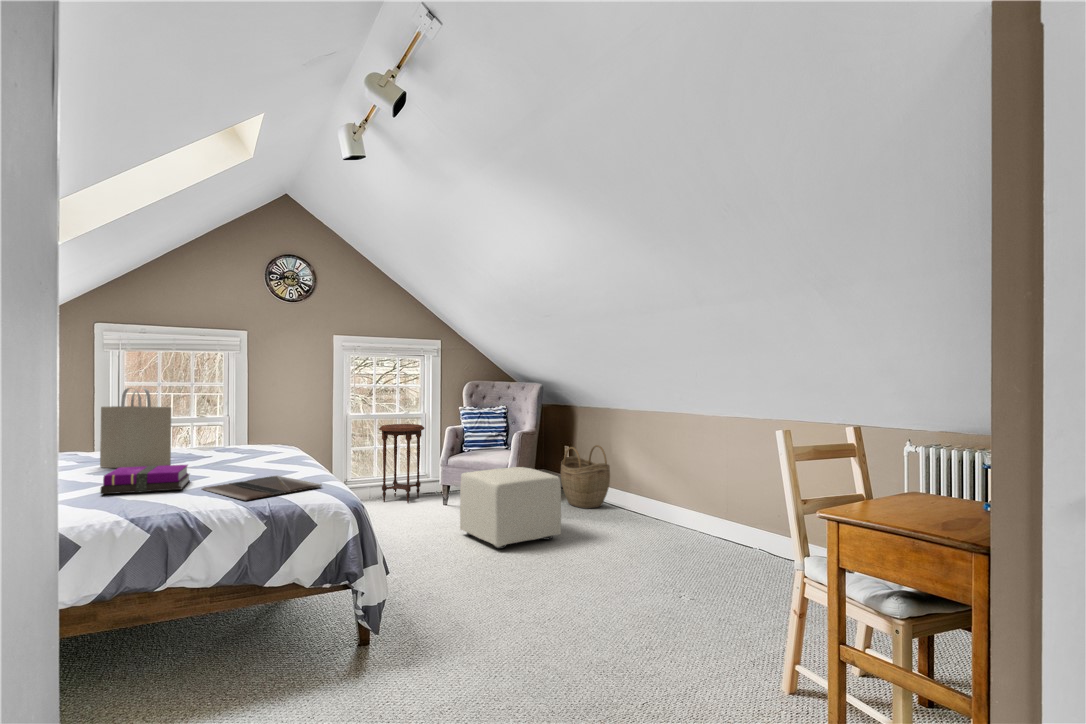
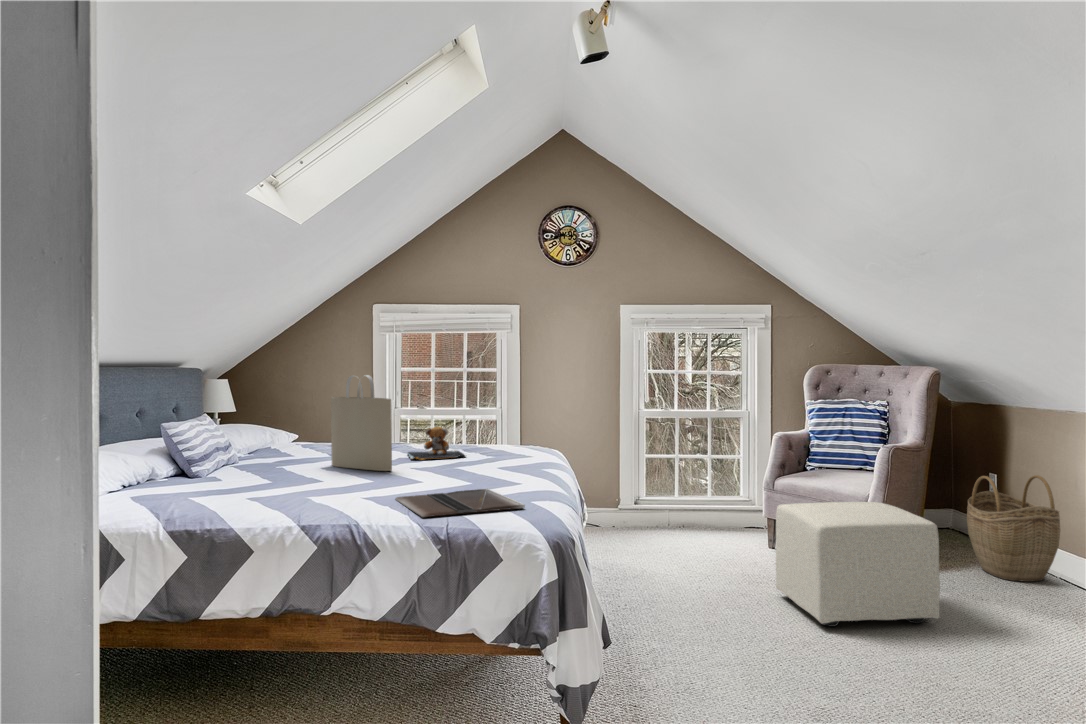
side table: present [379,424,424,503] -> none [684,428,748,541]
teddy bear: none [167,430,228,458] -> present [407,427,465,460]
notebook: present [100,465,190,494] -> none [297,467,395,498]

